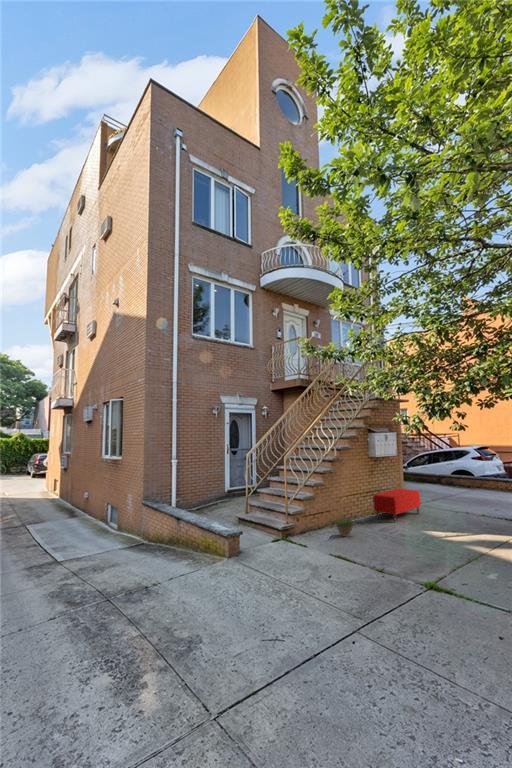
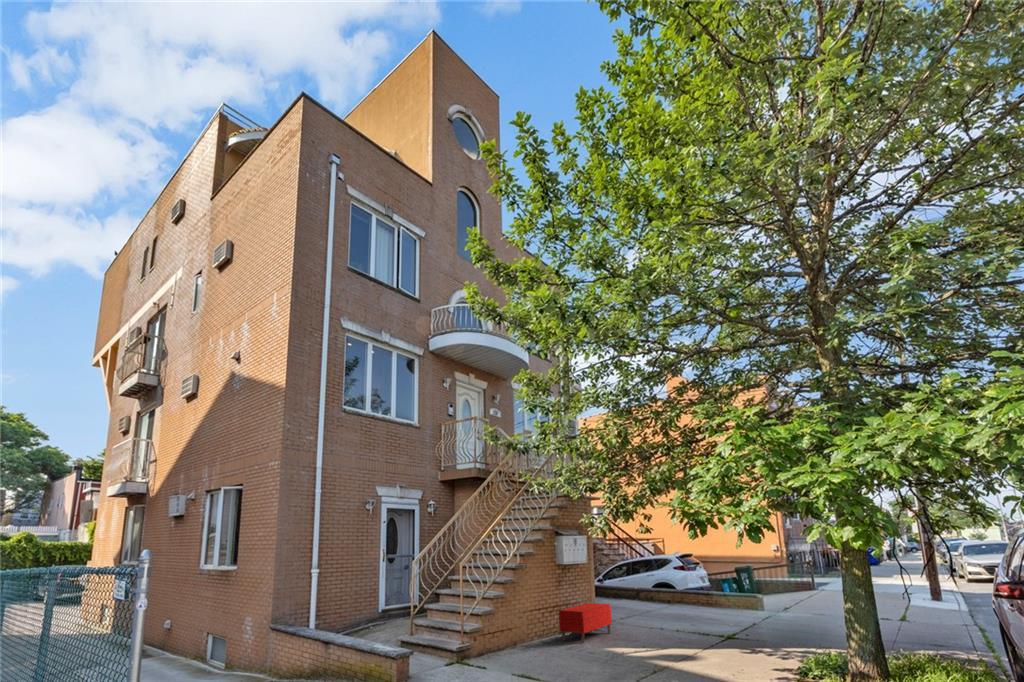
decorative plant: present [334,516,355,537] -> none [508,634,544,660]

